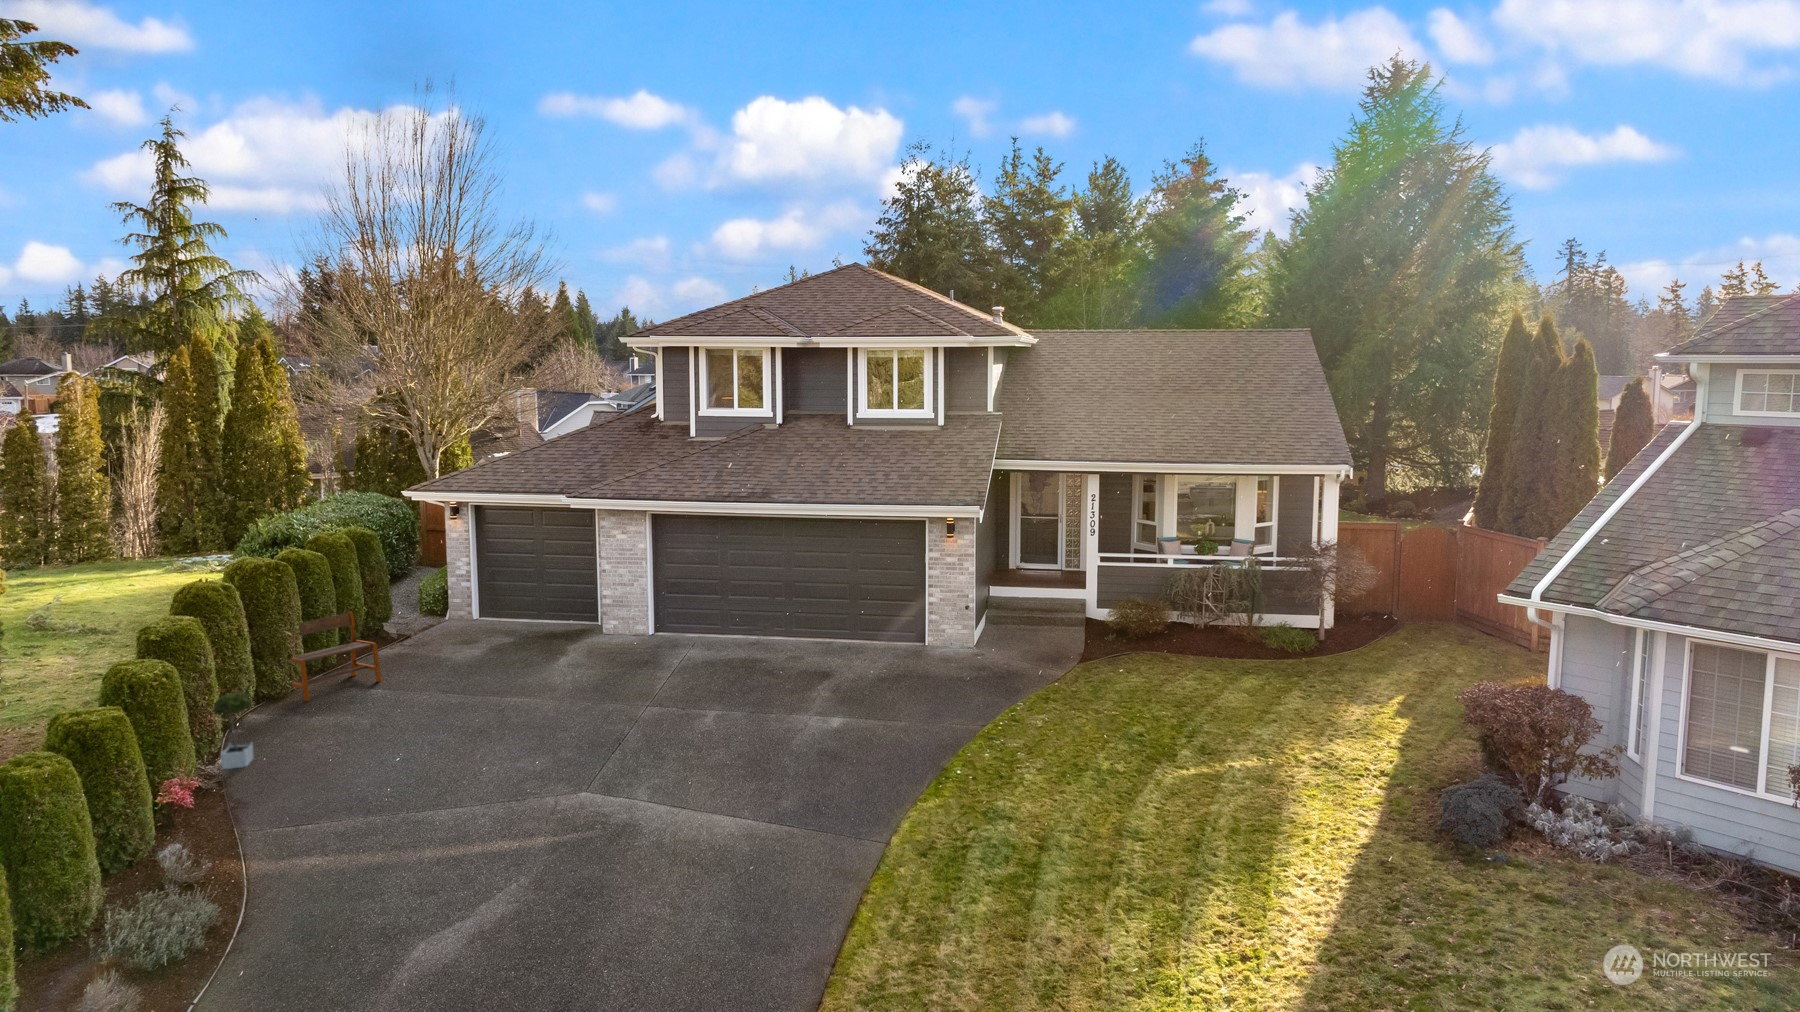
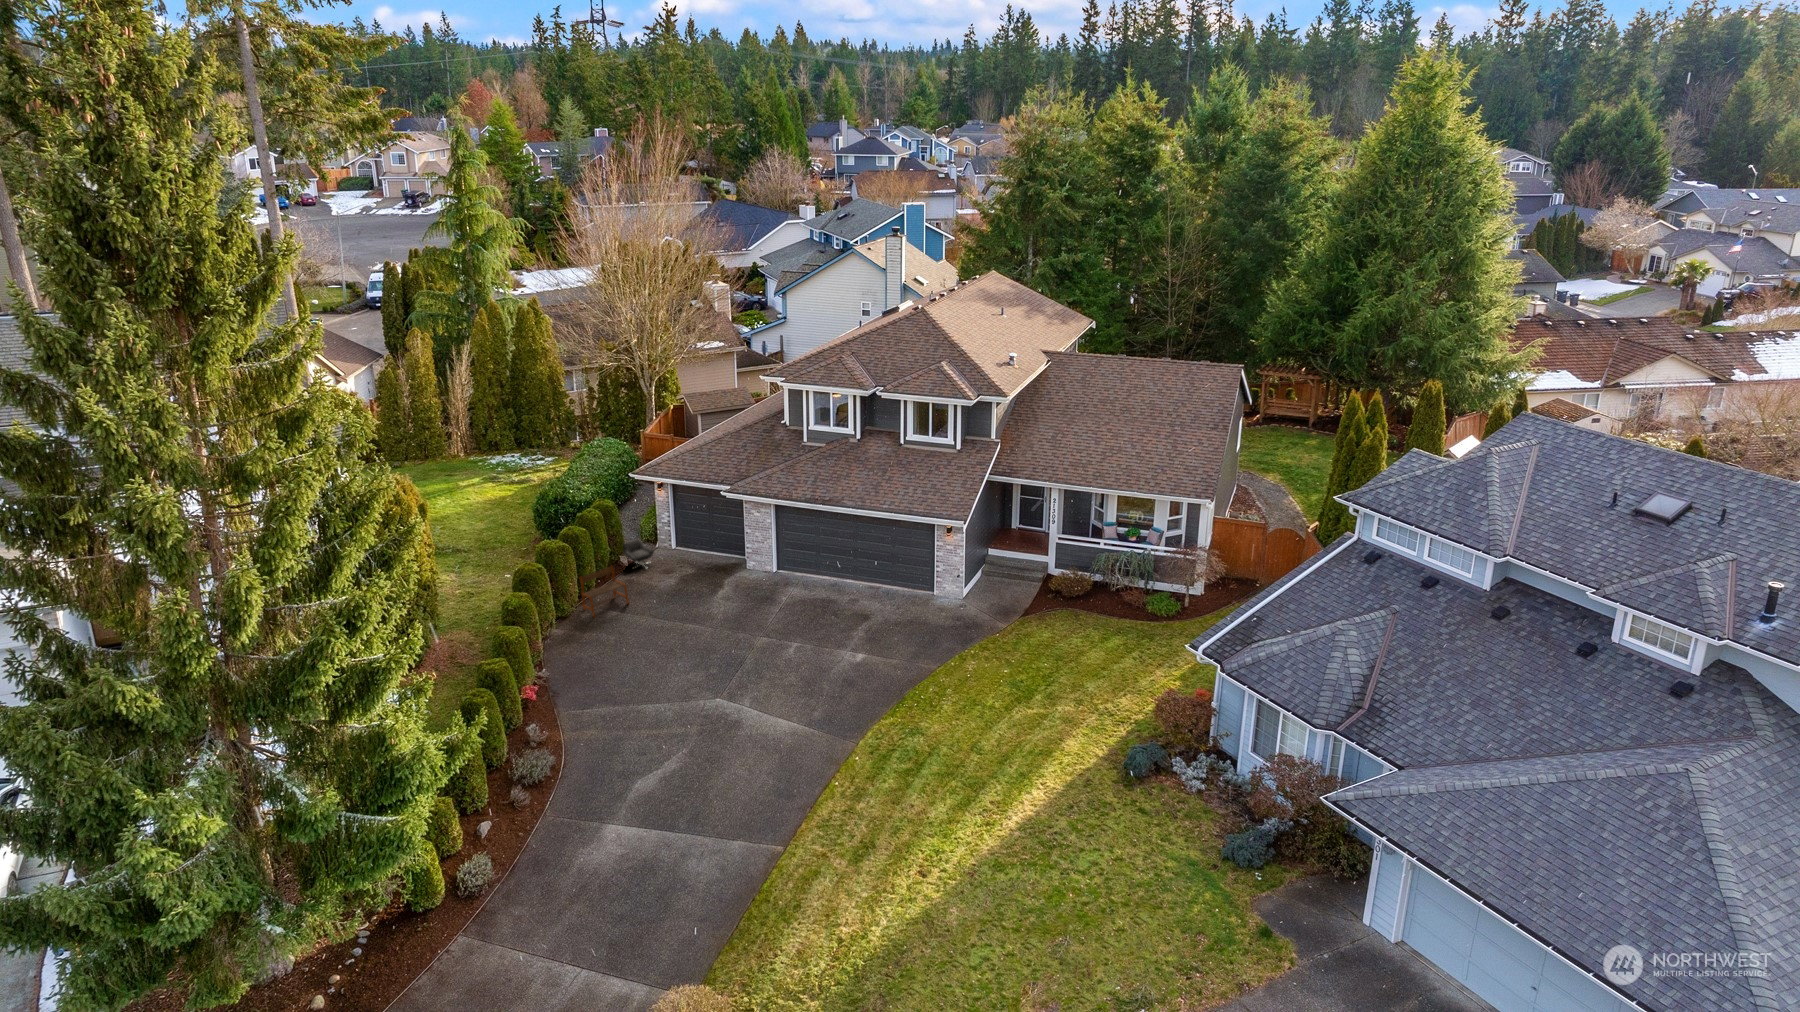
lounge chair: none [377,595,435,642] -> present [623,539,654,565]
potted tree: present [213,692,253,769] -> none [558,630,576,665]

